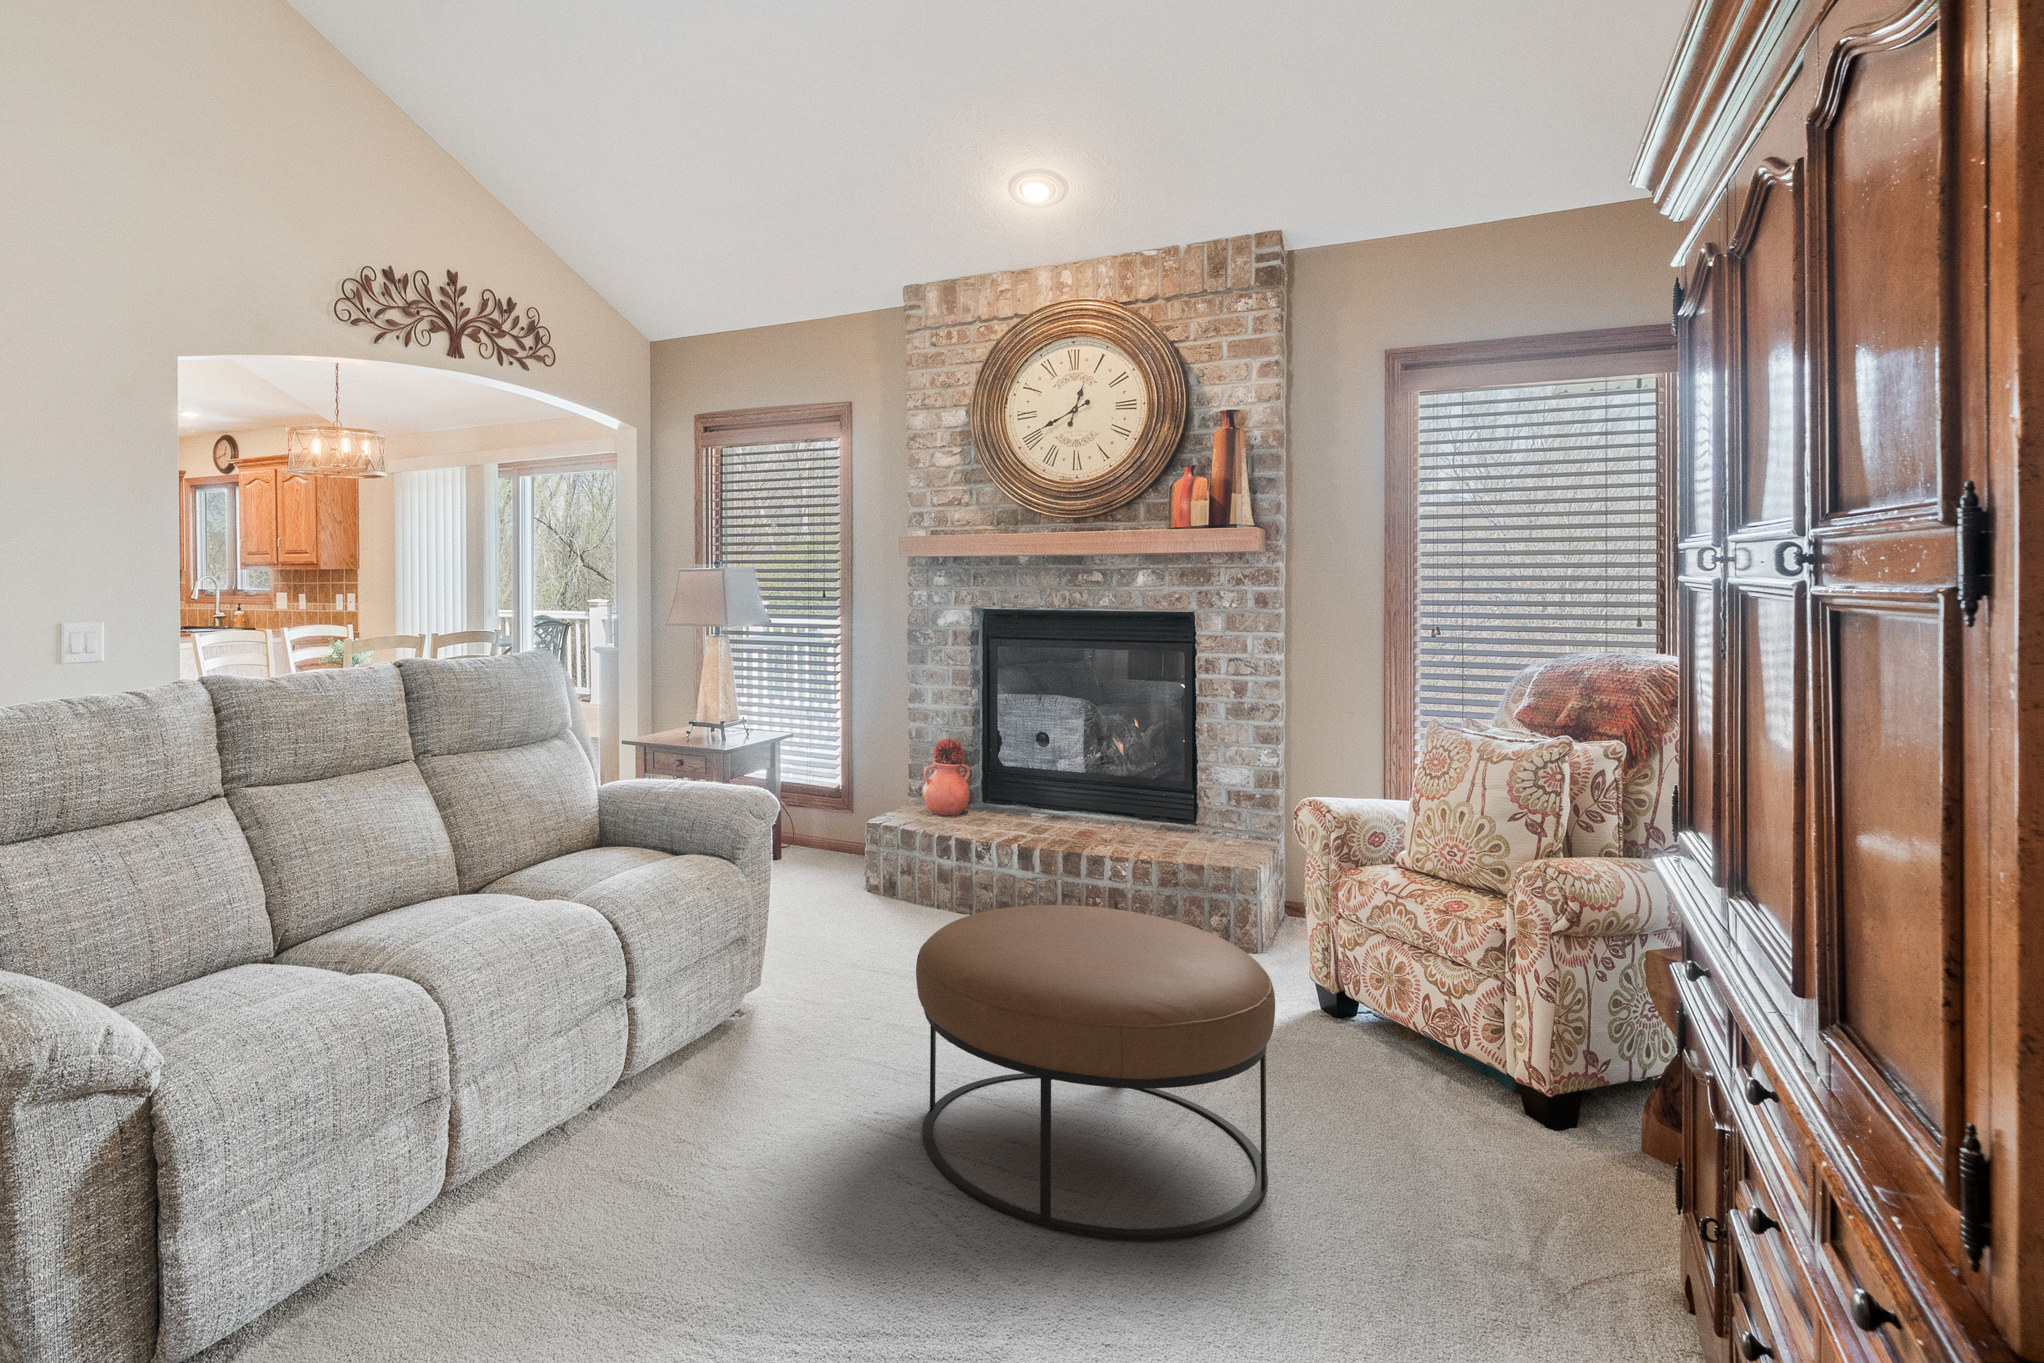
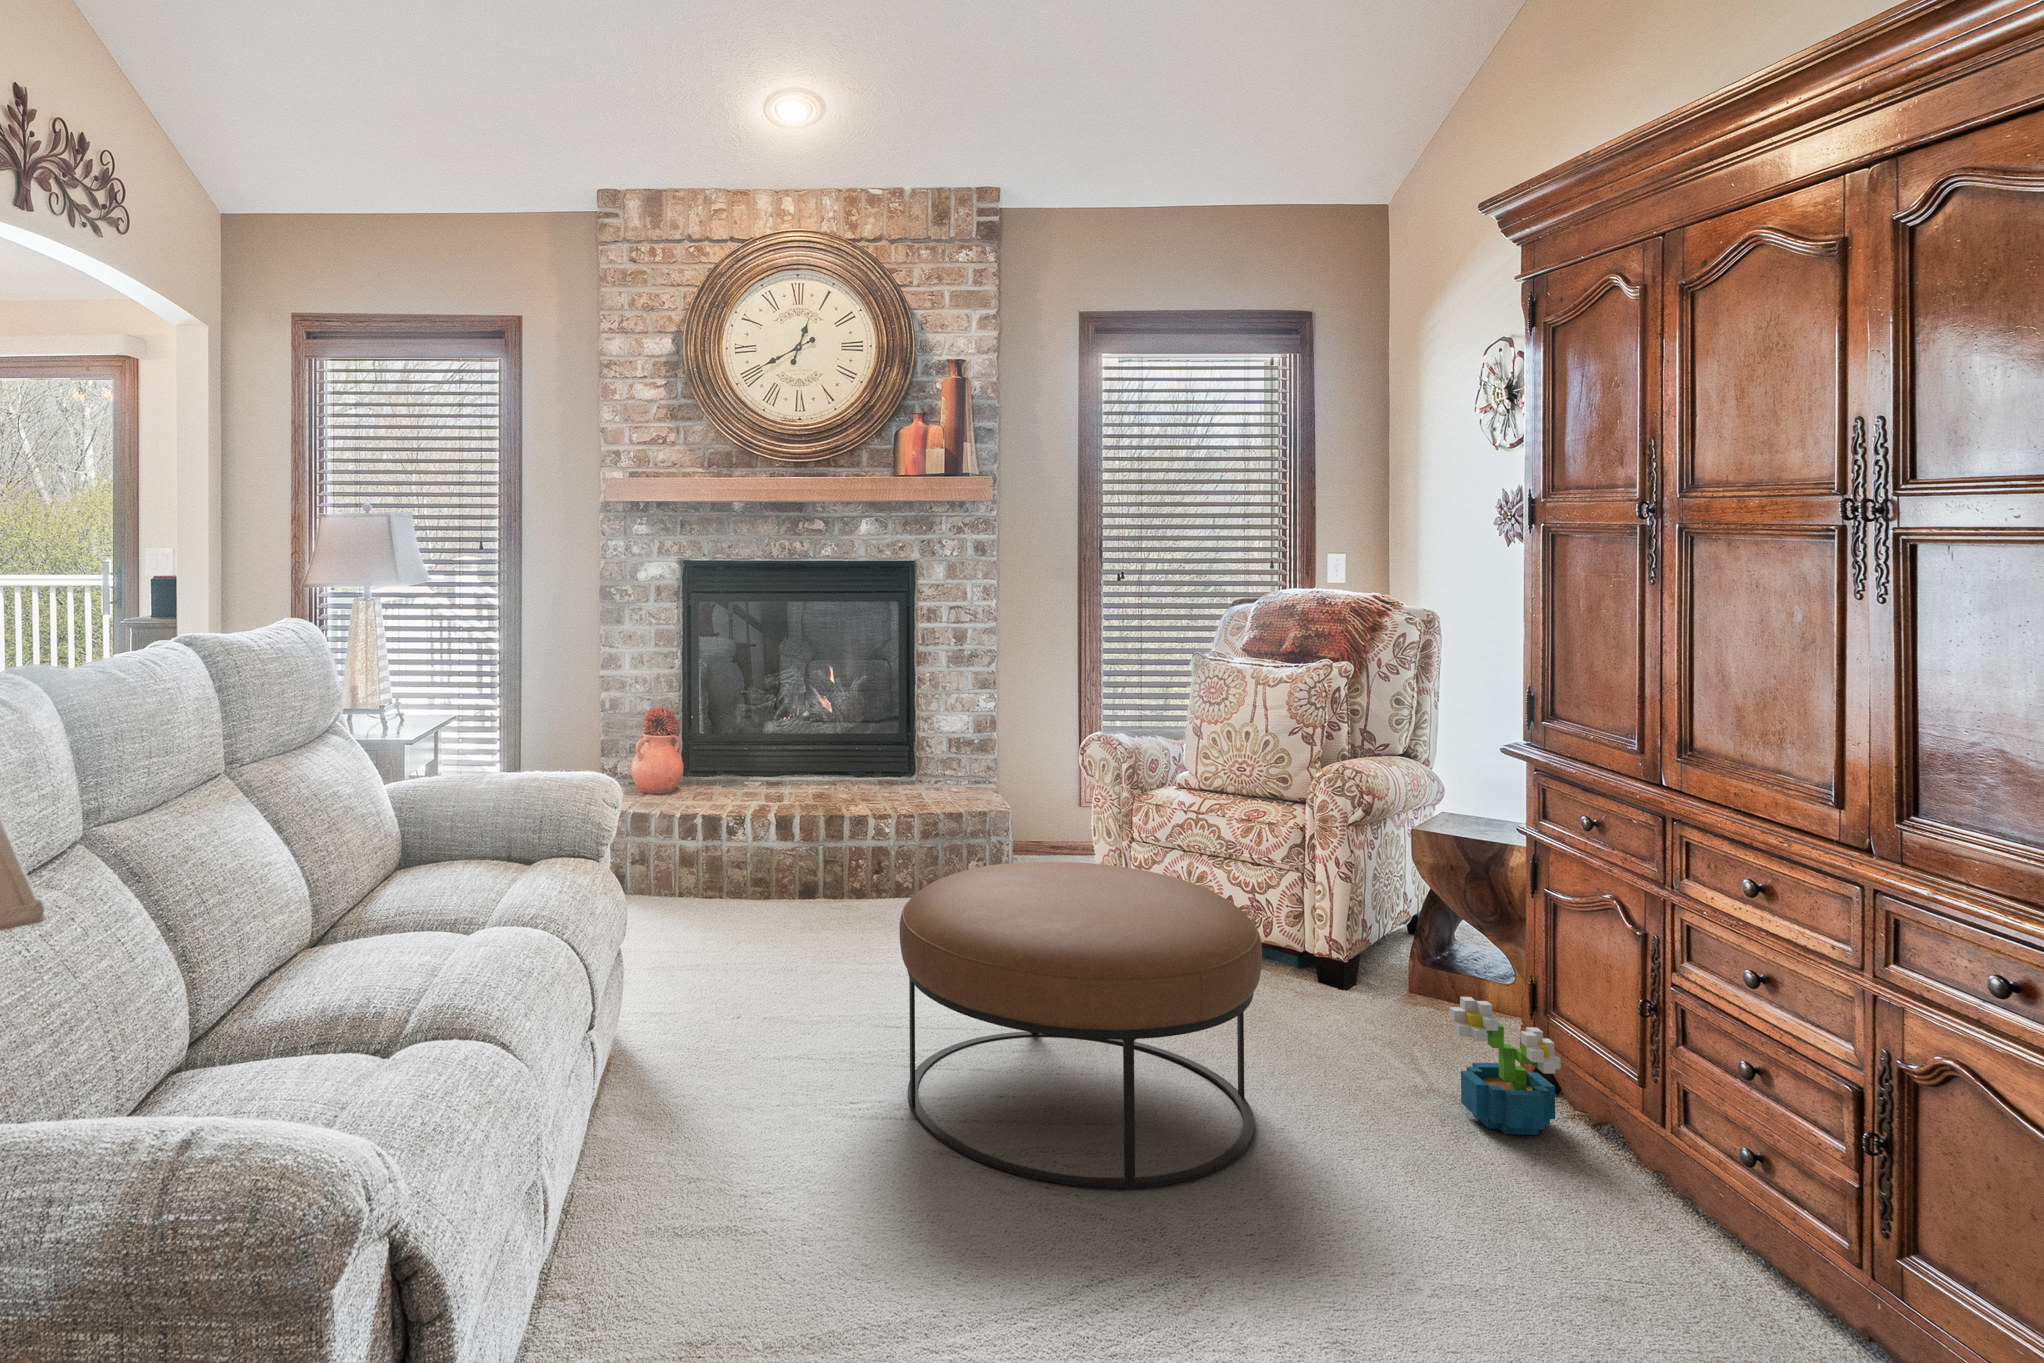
decorative plant: none [1509,1137,1637,1327] -> present [1449,997,1561,1135]

